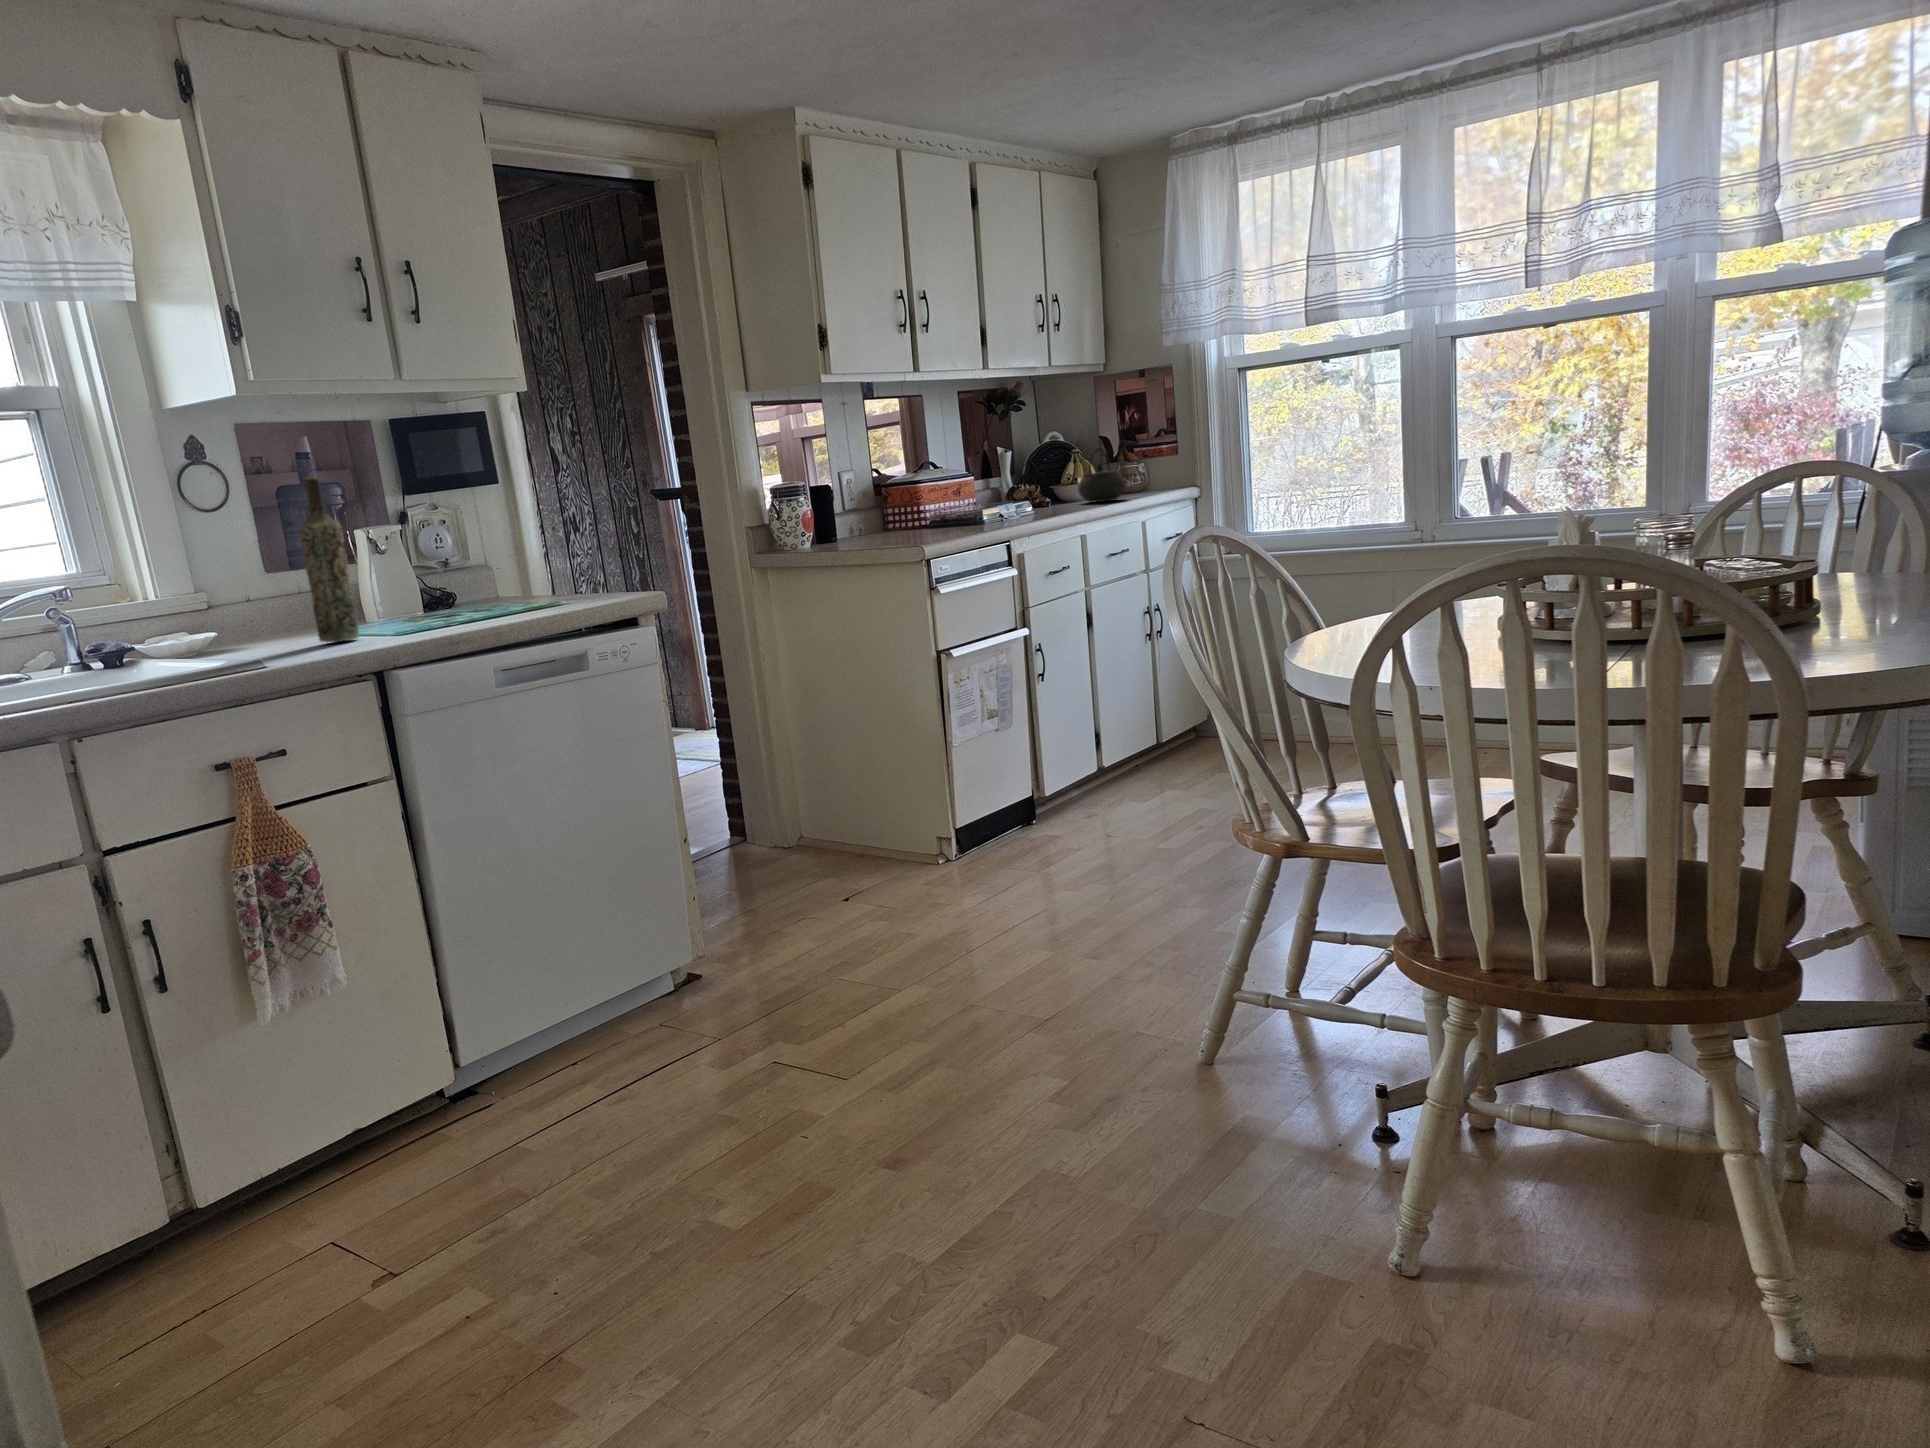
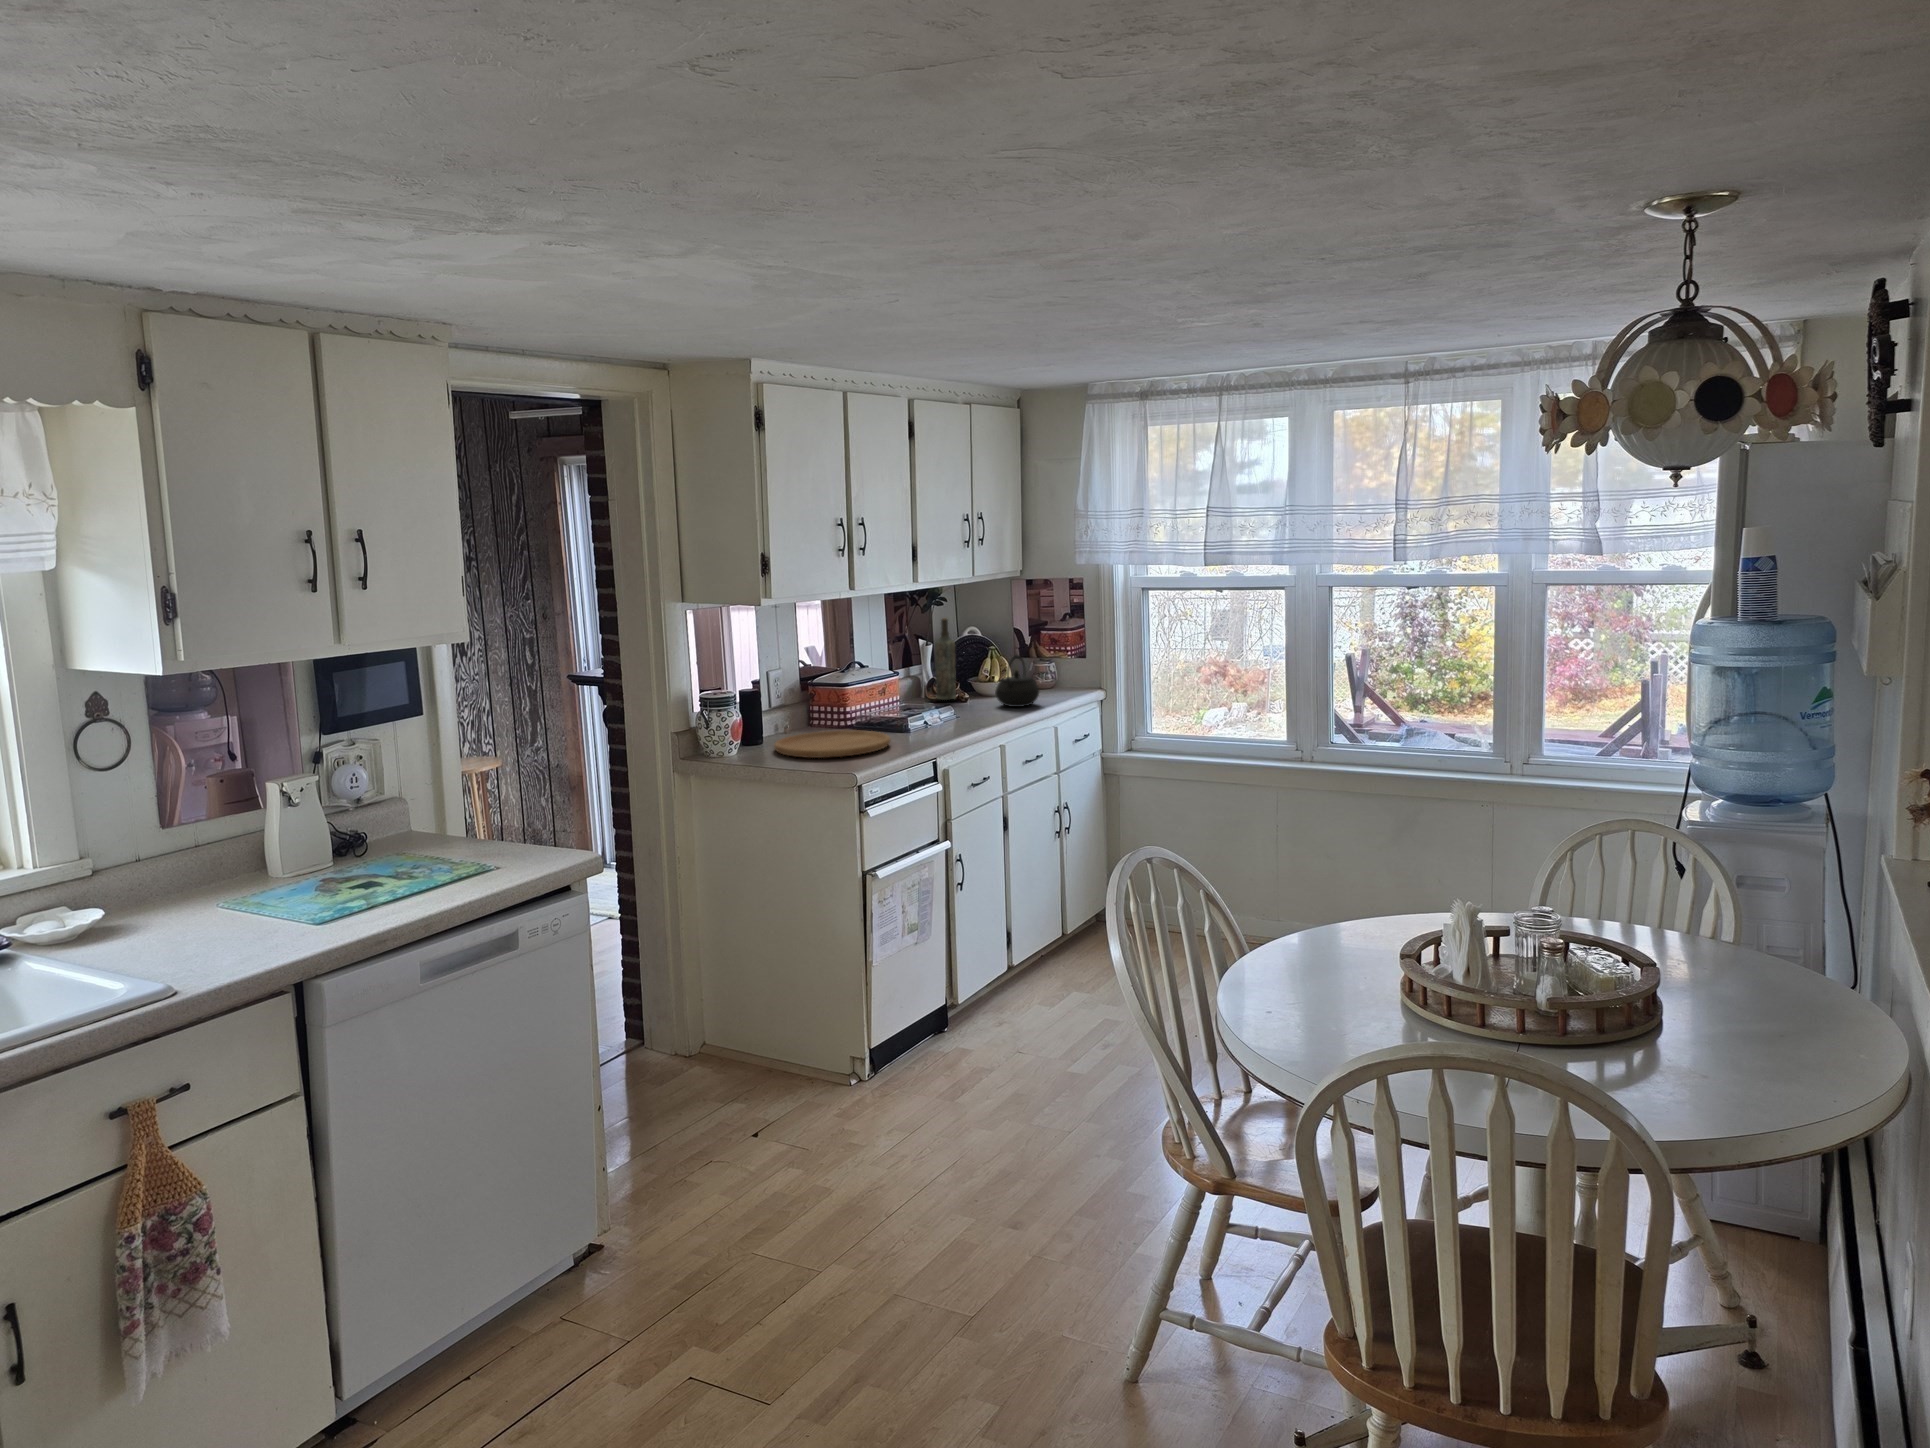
bottle: present [299,476,360,642] -> present [935,618,956,700]
cutting board: none [847,518,965,539] -> present [774,730,890,758]

